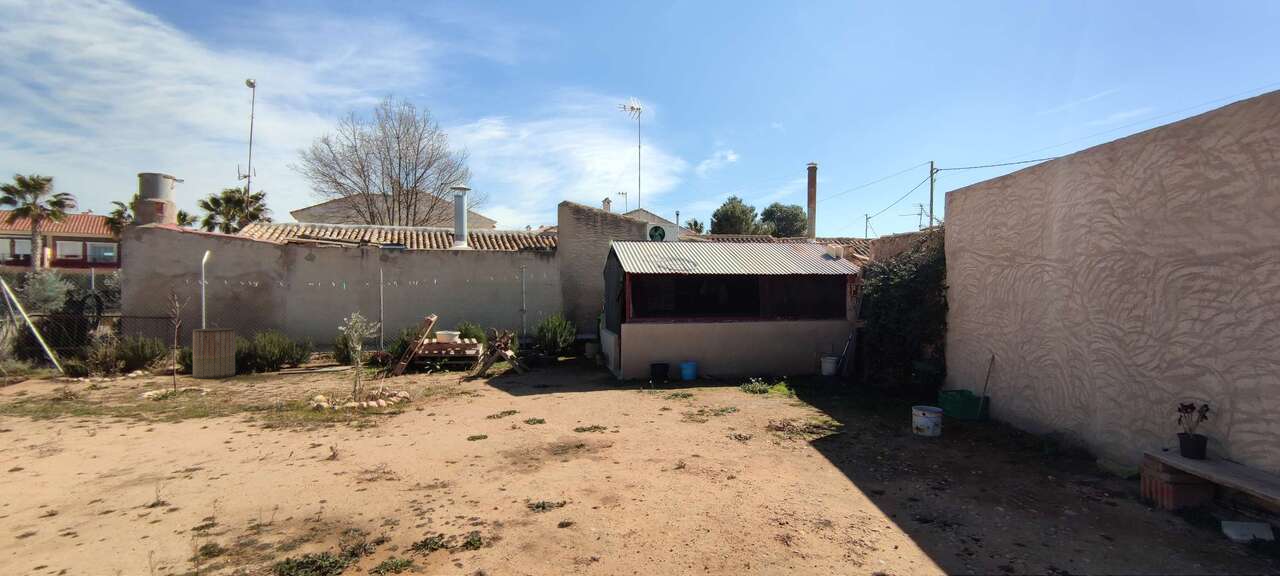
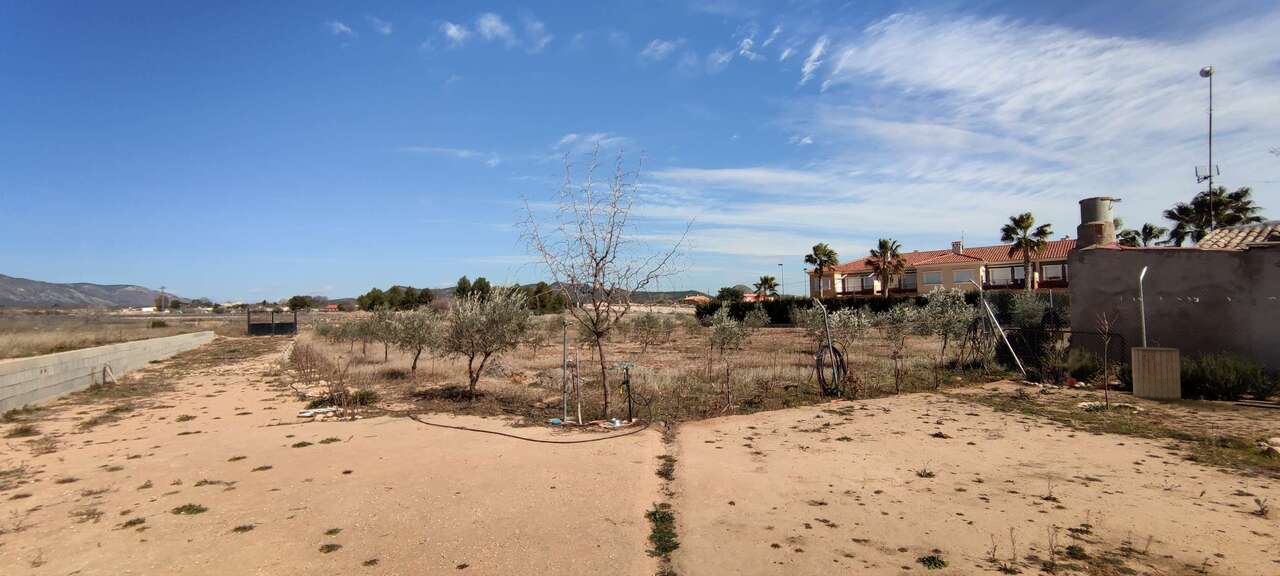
potted tree: none [102,334,147,377] -> present [1054,350,1089,386]

